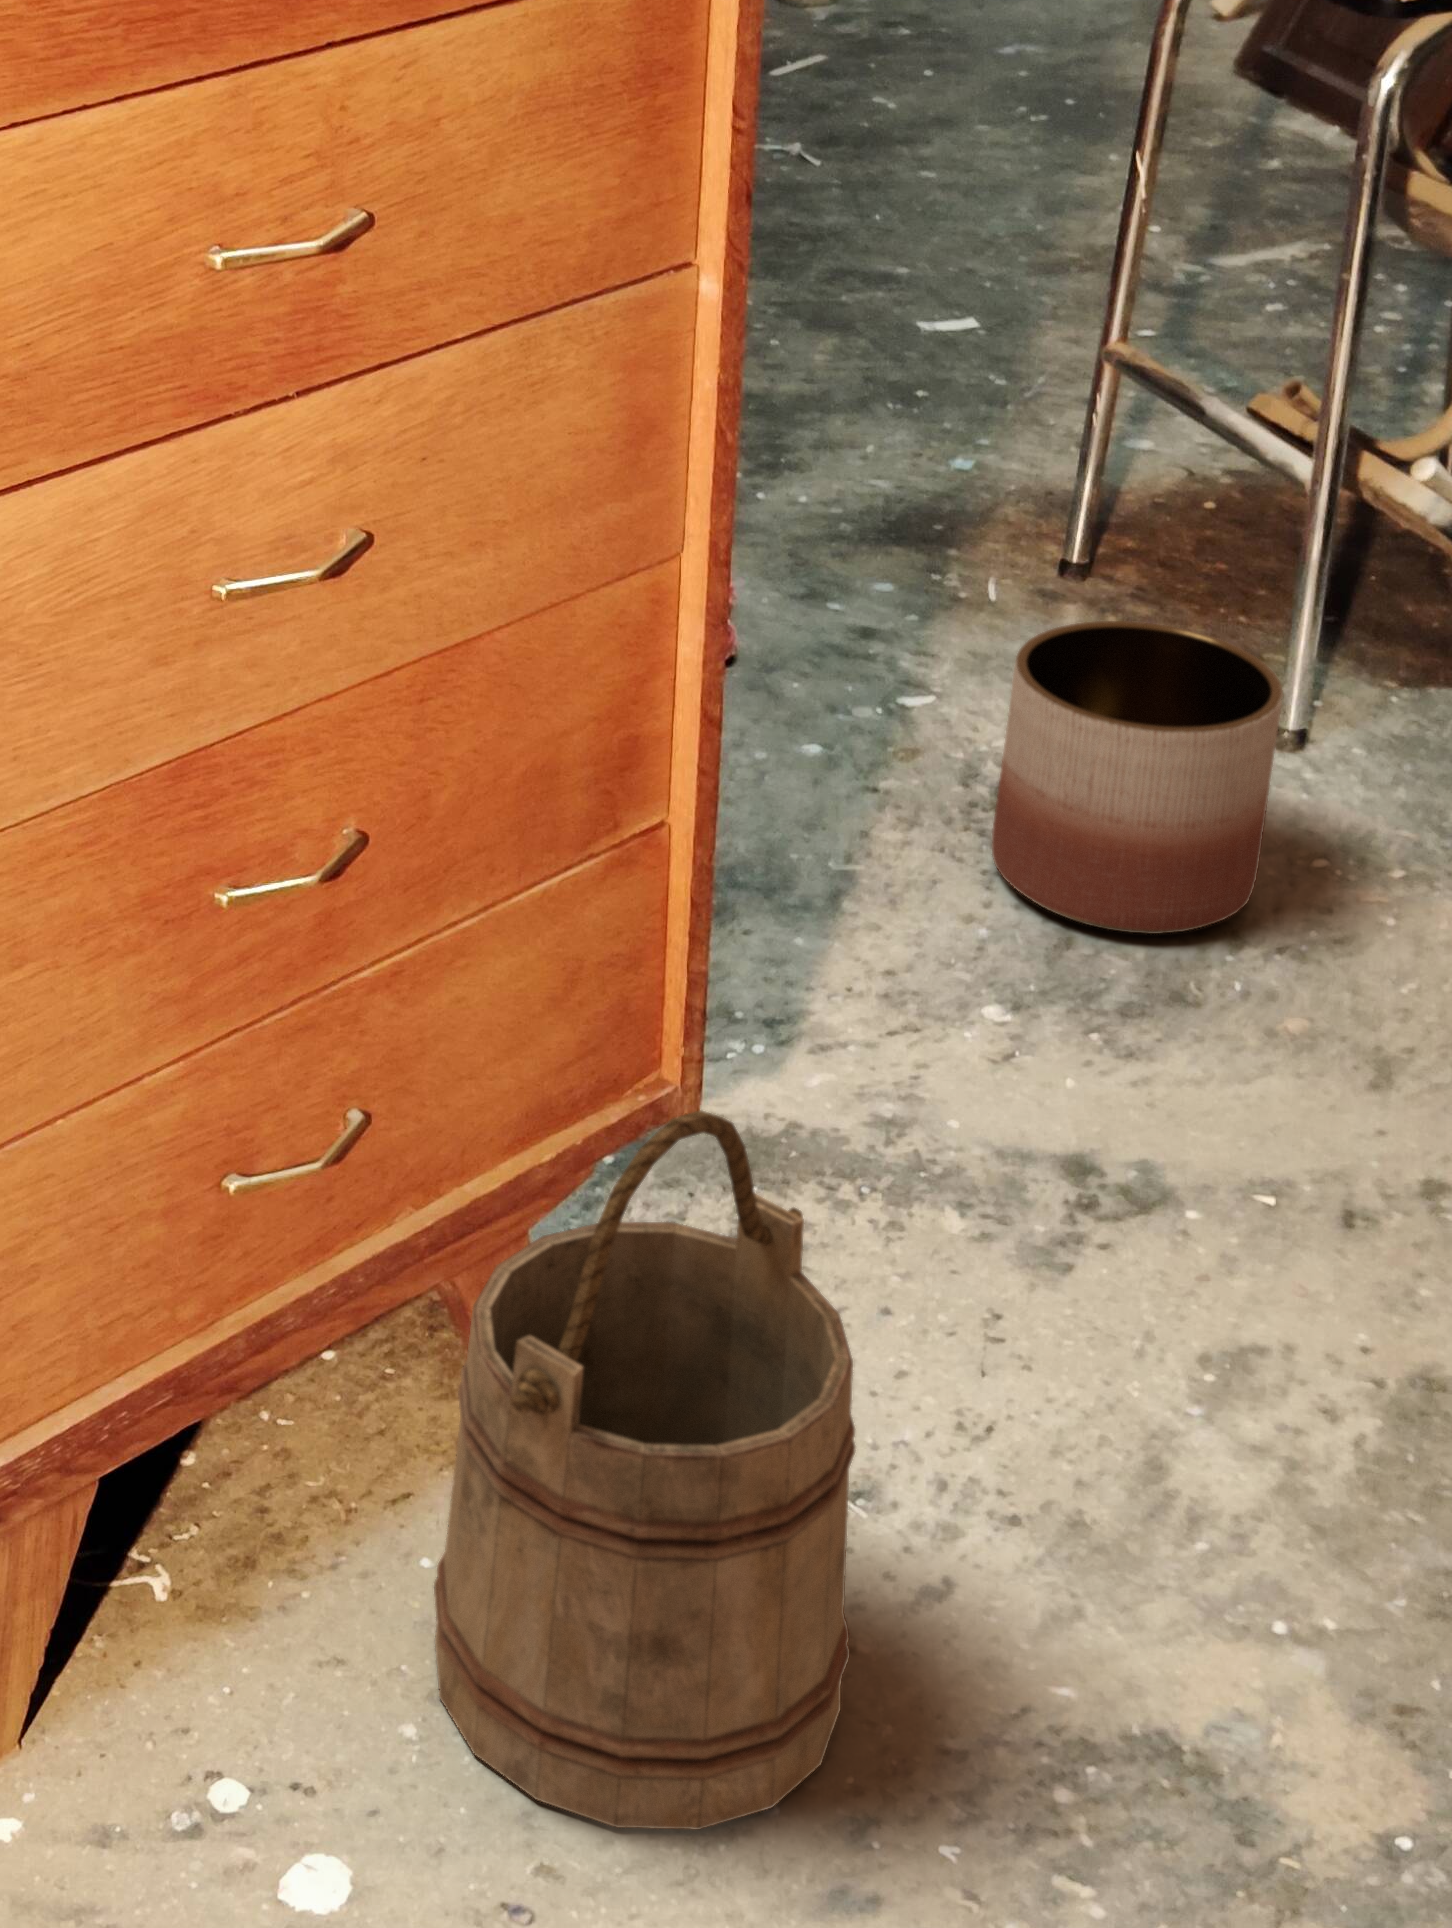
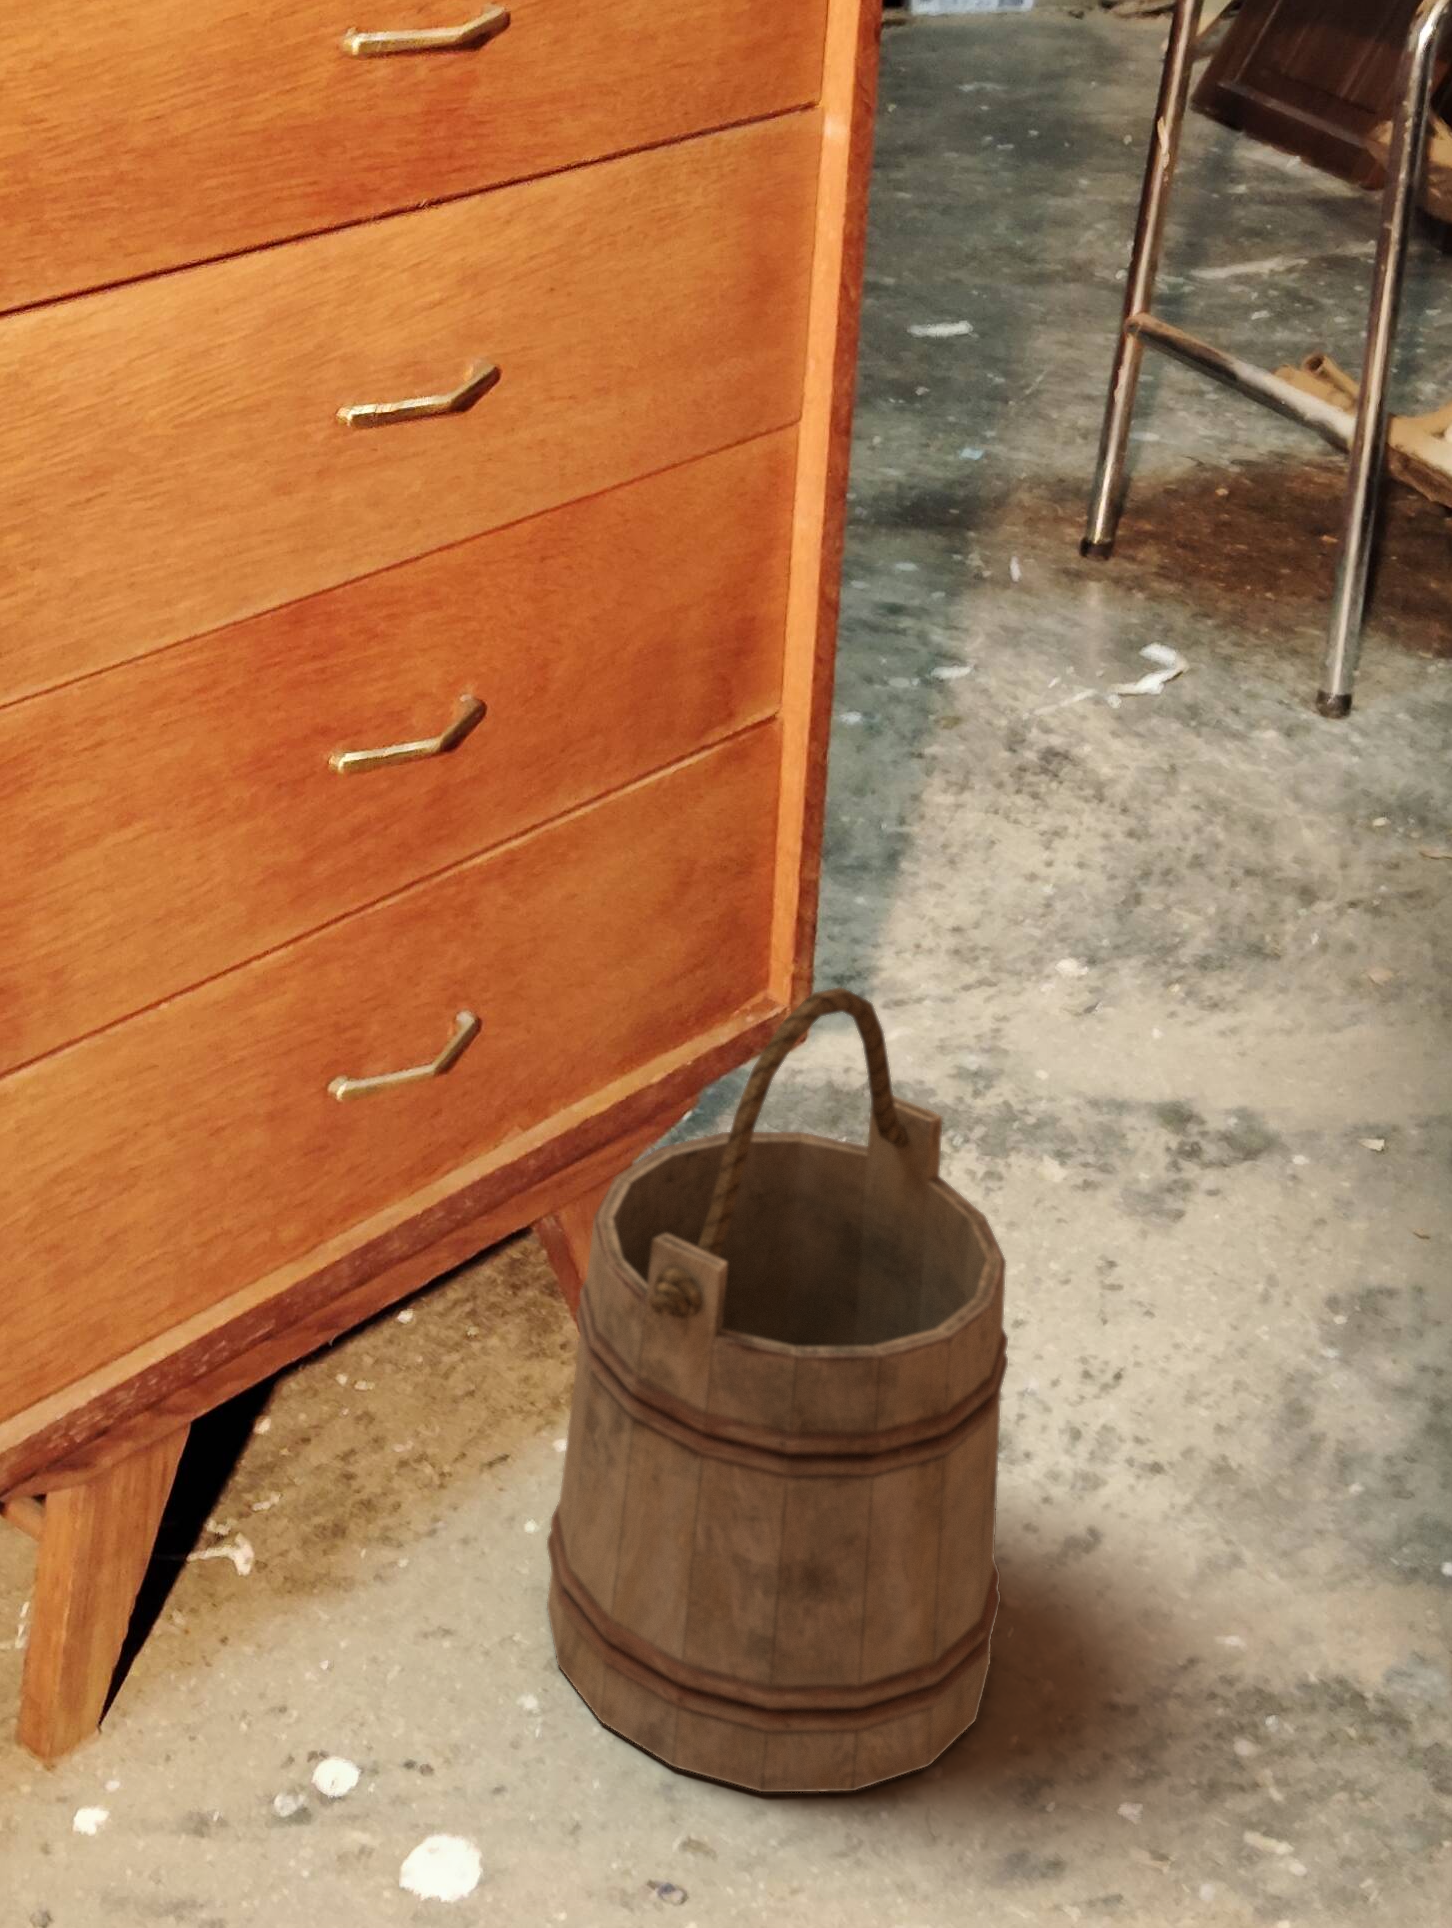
planter: present [992,621,1283,934] -> none [1051,579,1347,895]

